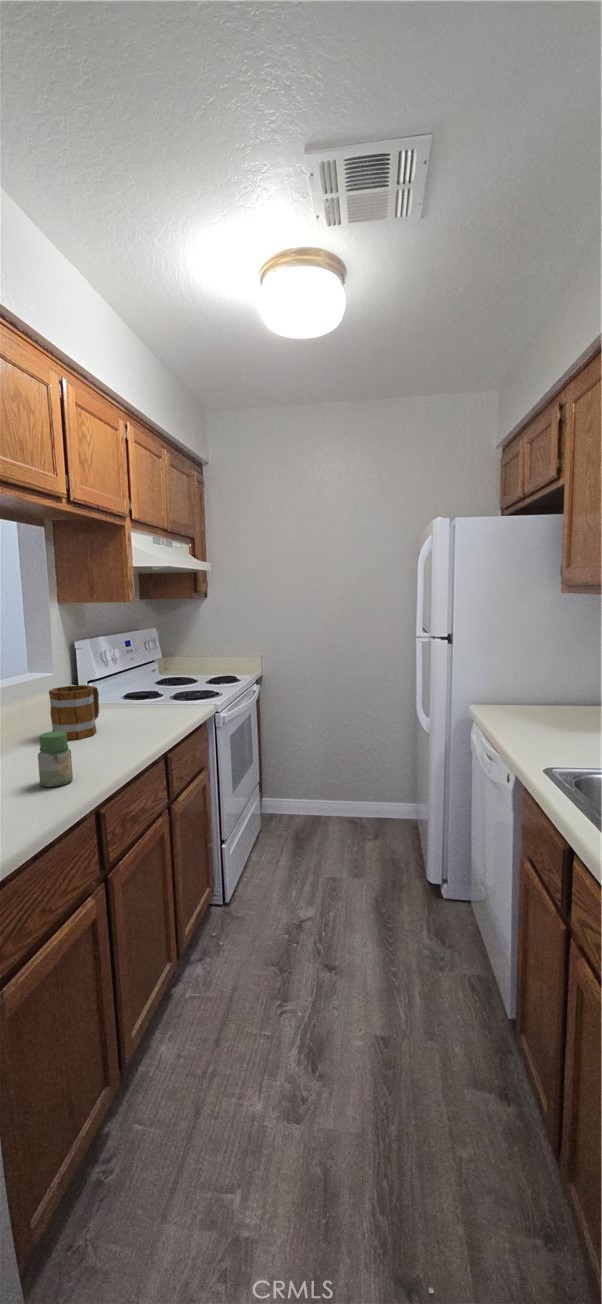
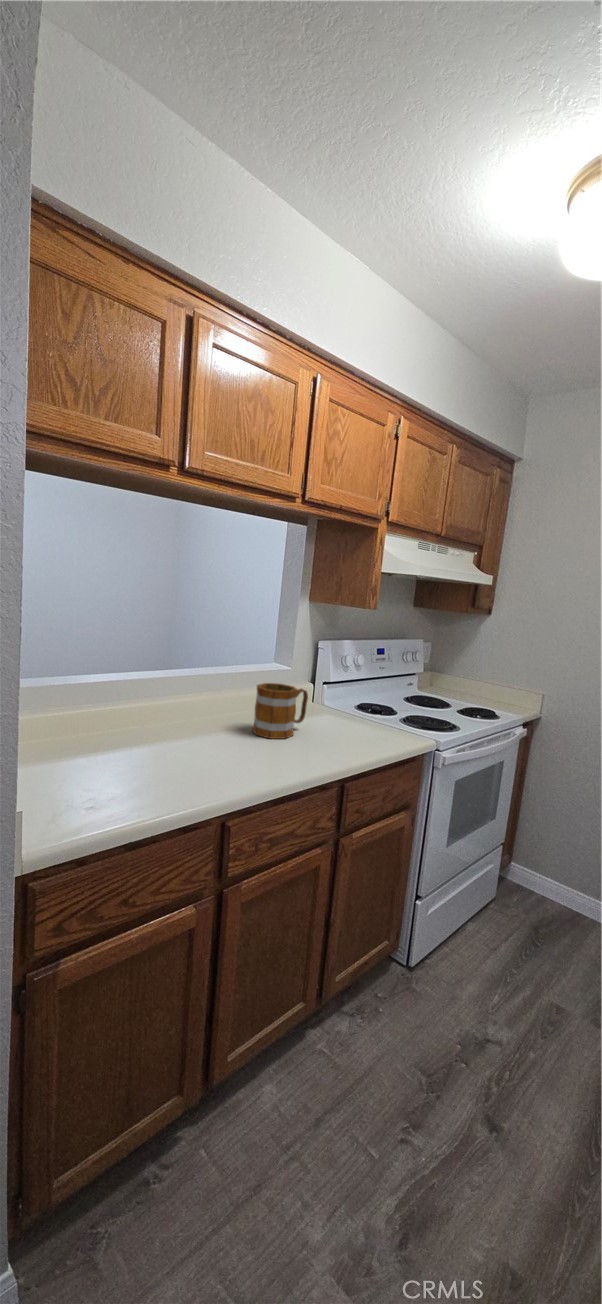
jar: present [38,731,73,787] -> none [185,727,218,783]

